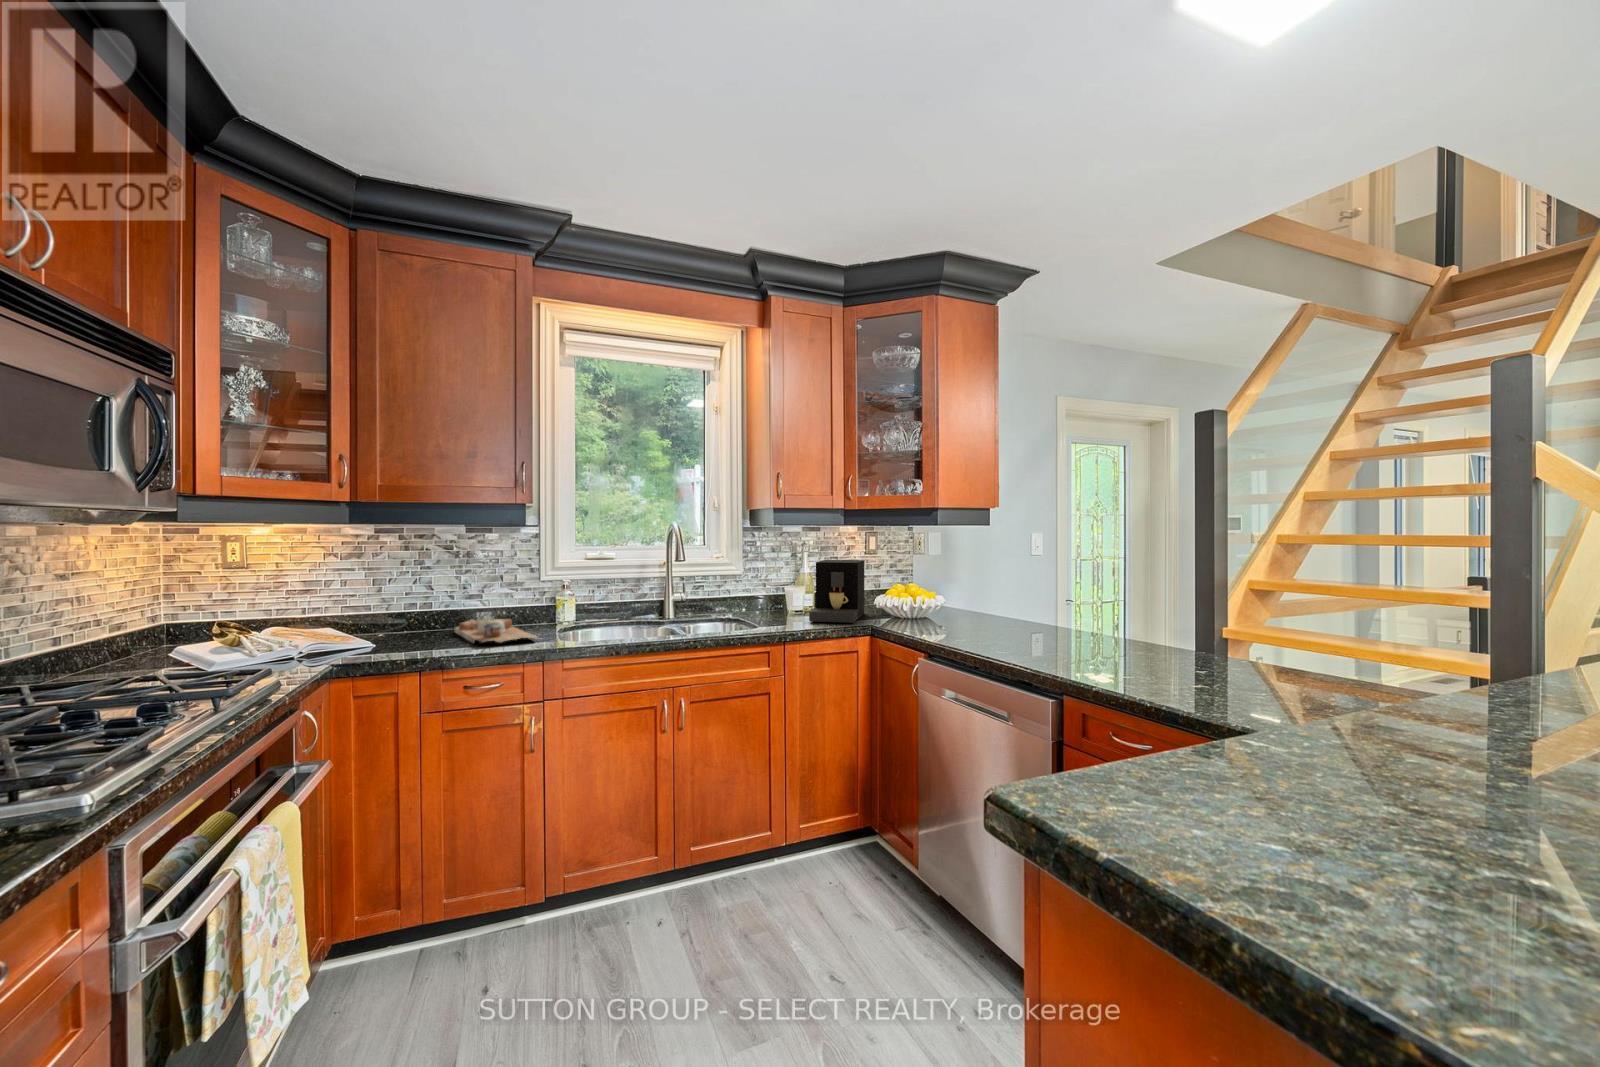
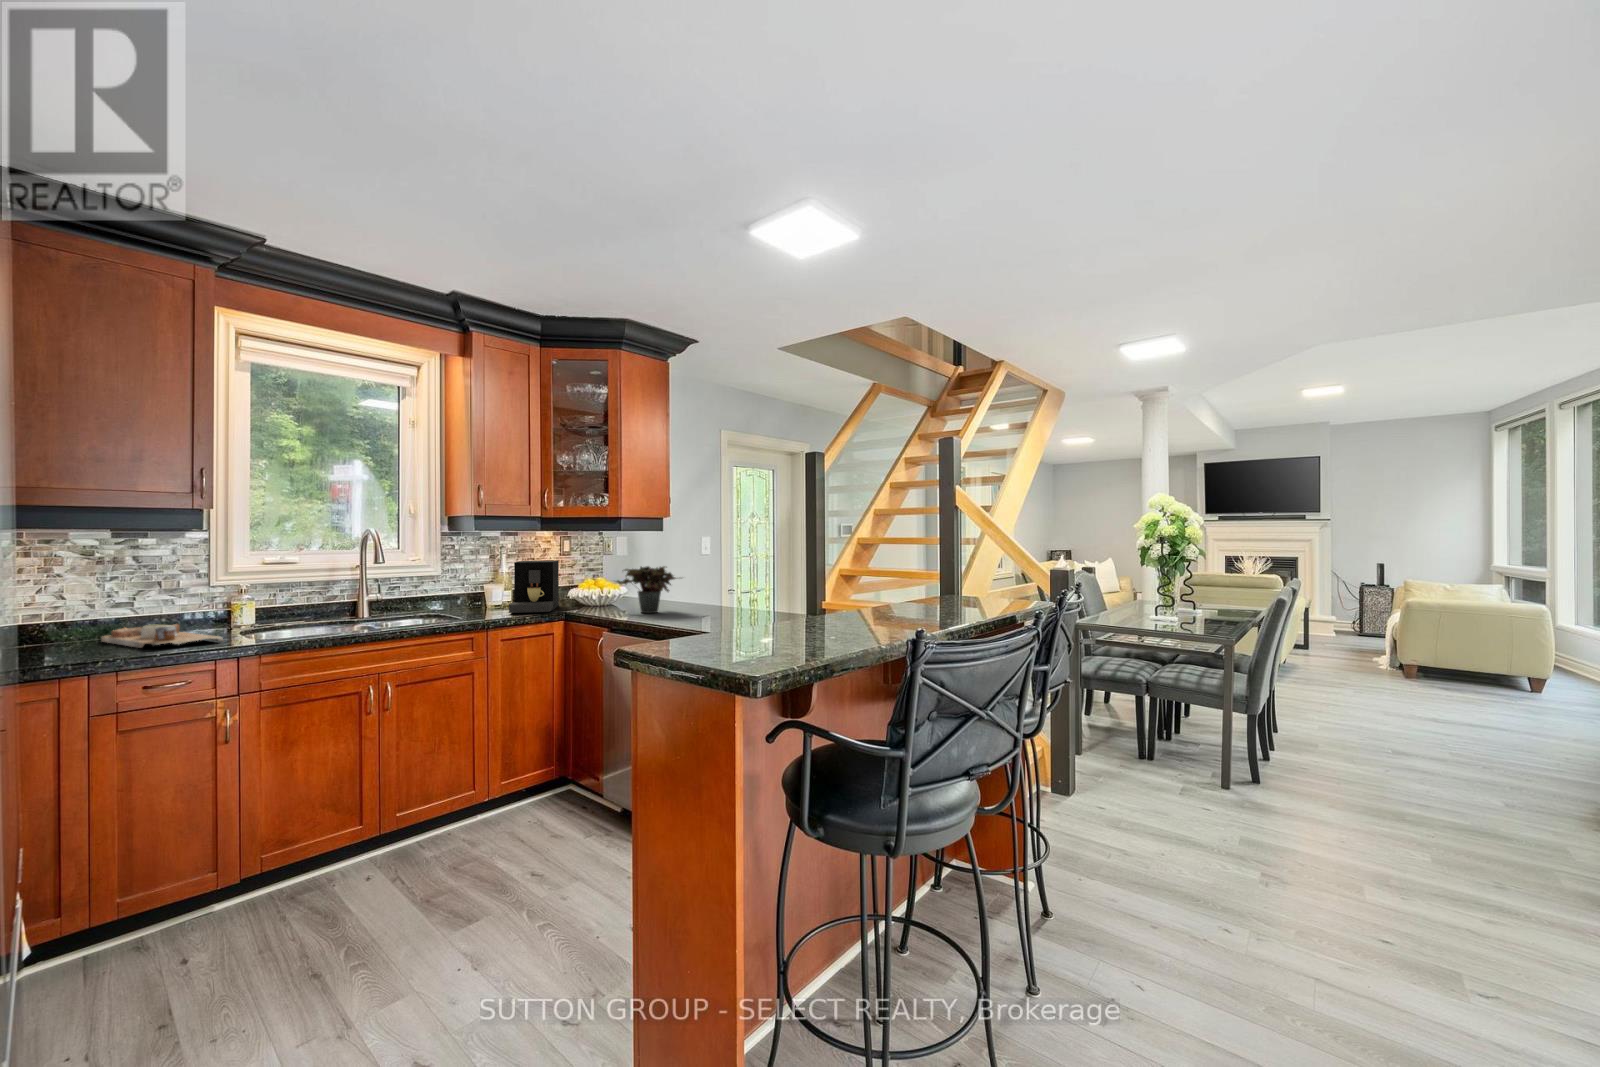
potted plant: none [928,572,1023,633] -> present [616,566,676,613]

